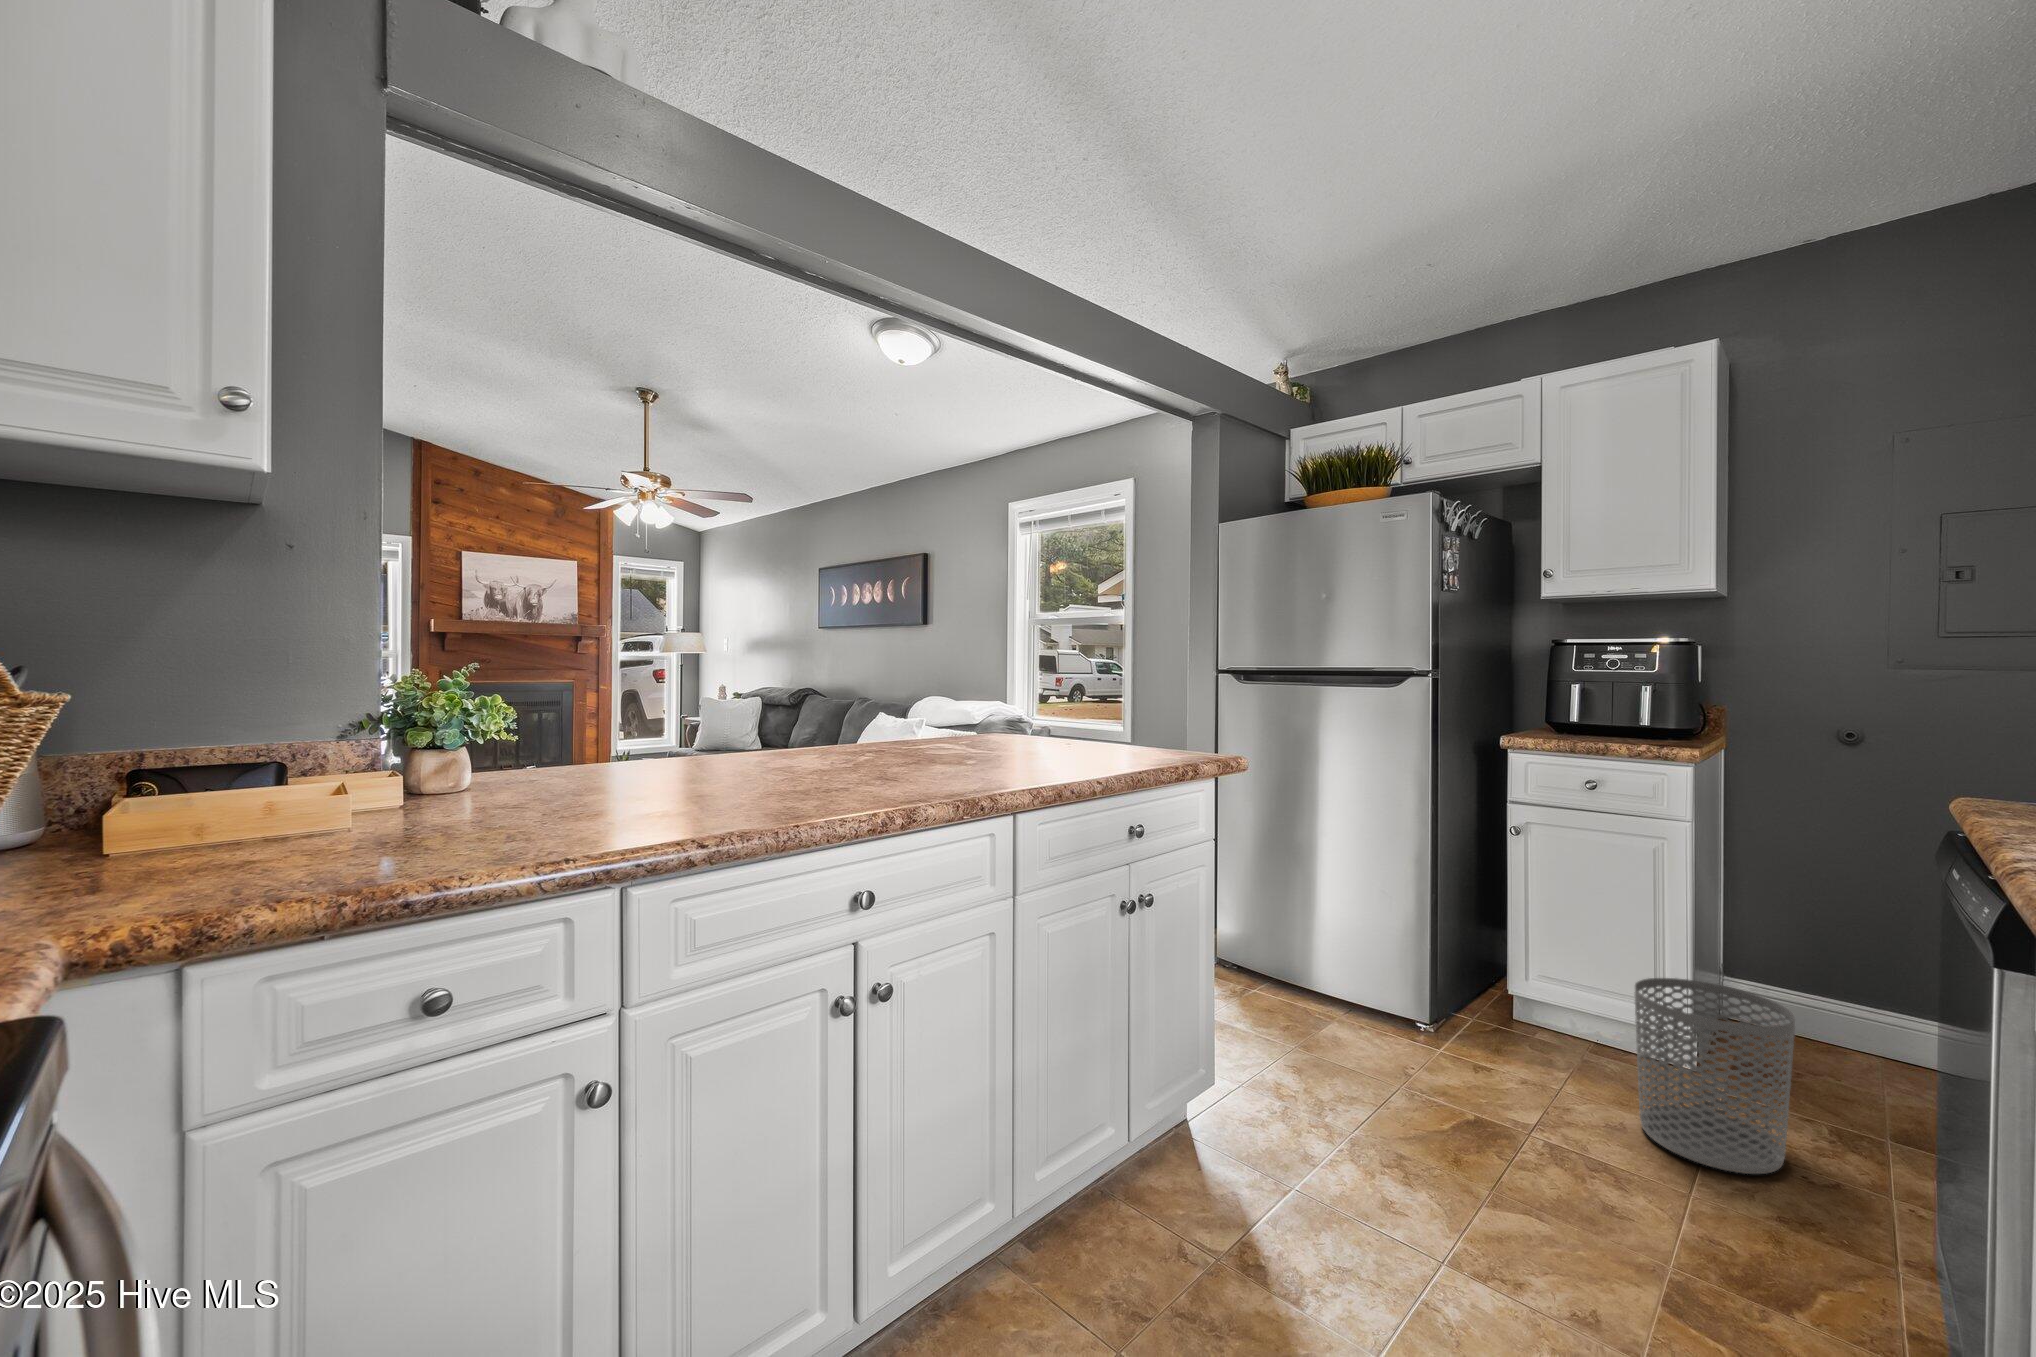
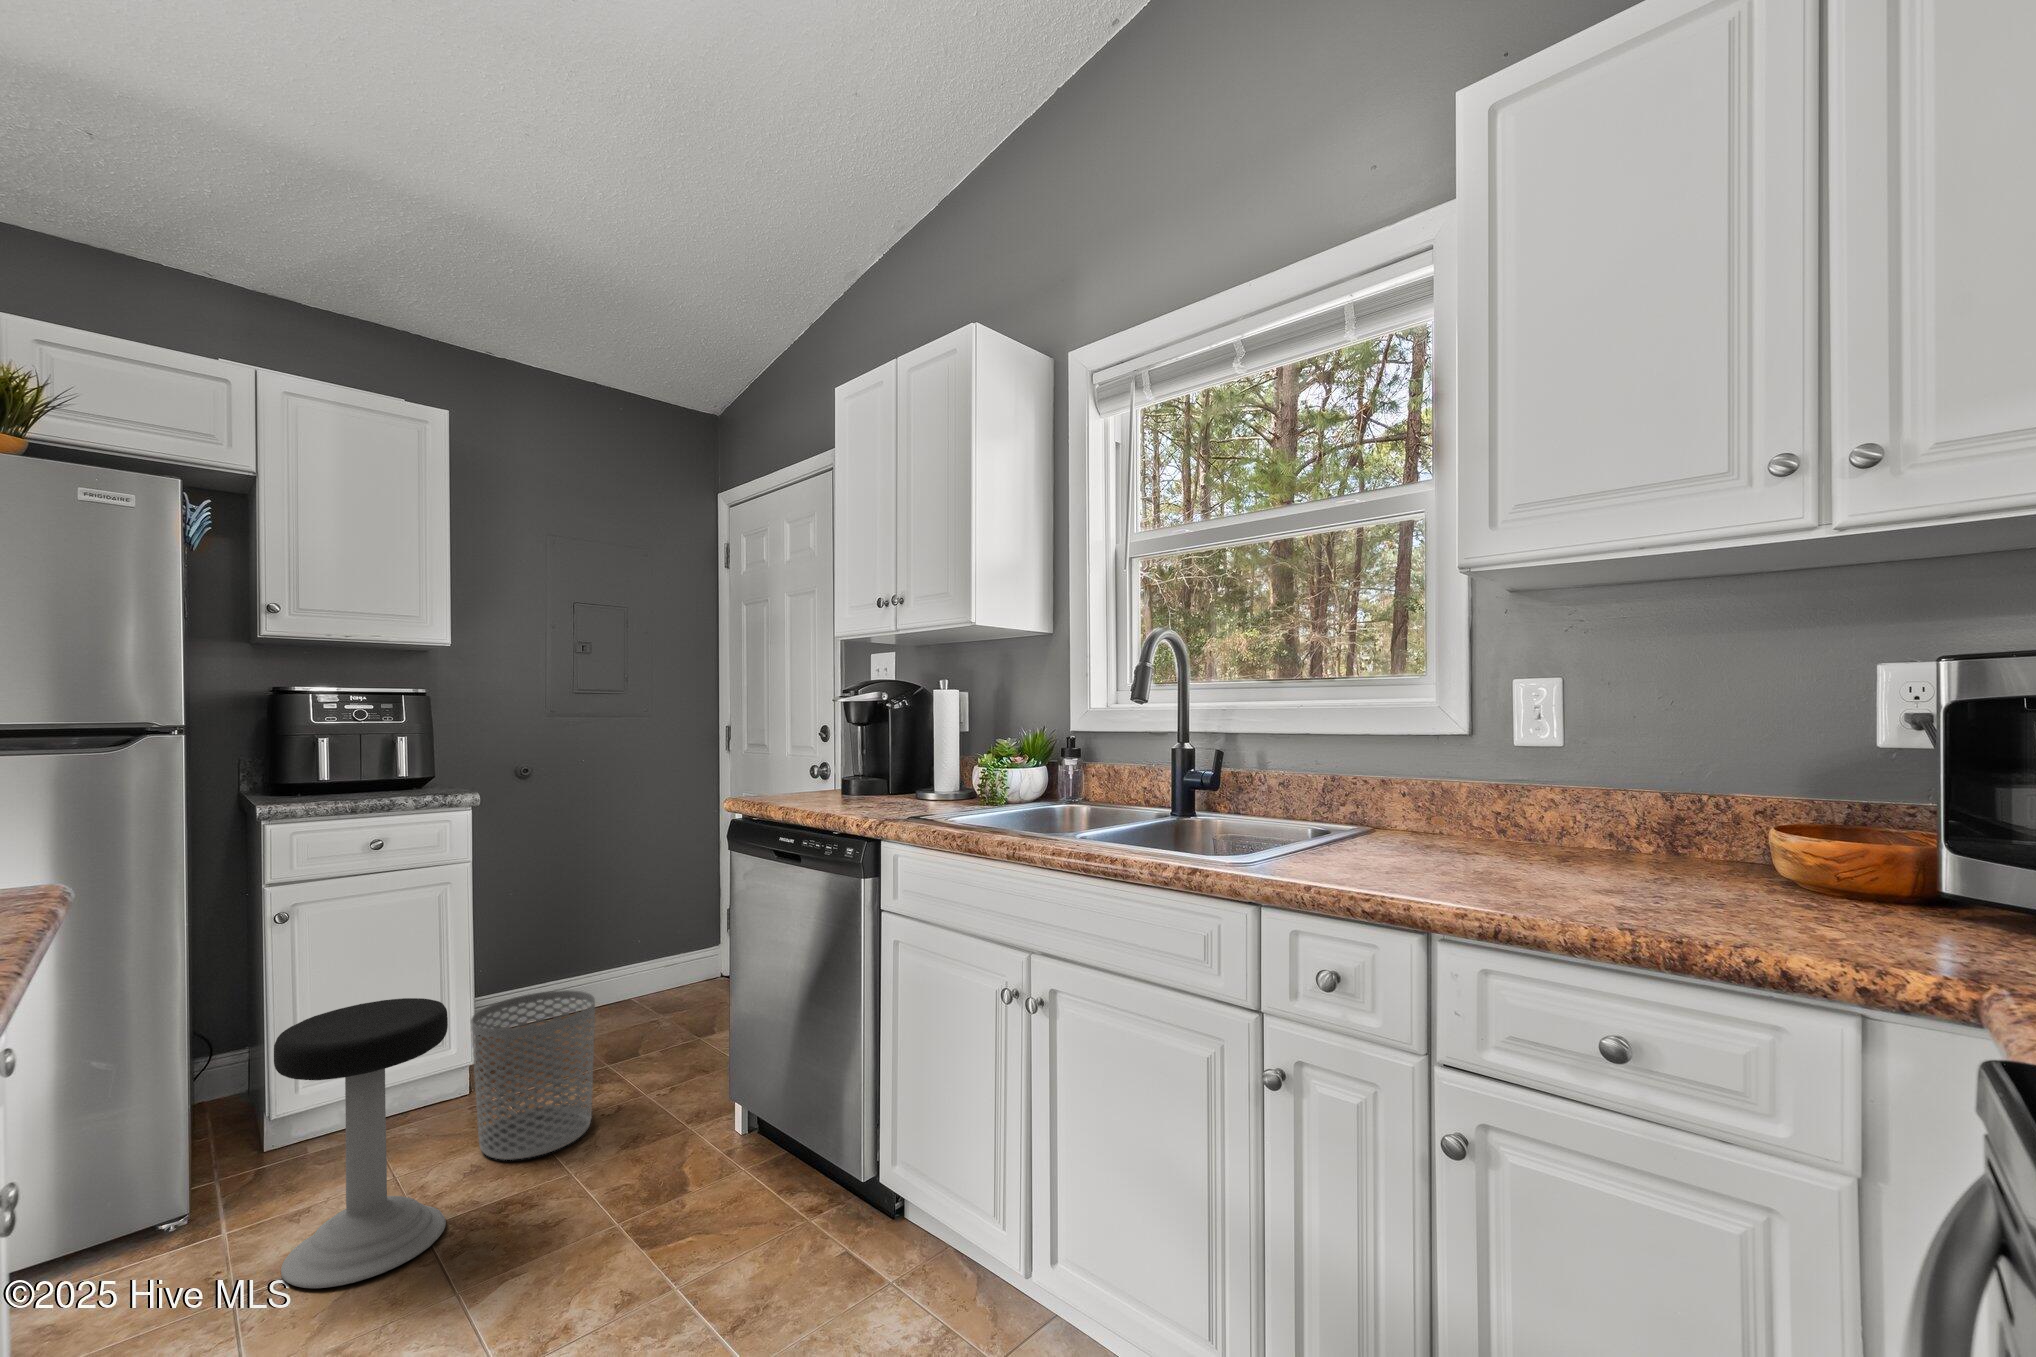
stool: none [1421,908,1560,1149] -> present [274,998,448,1288]

